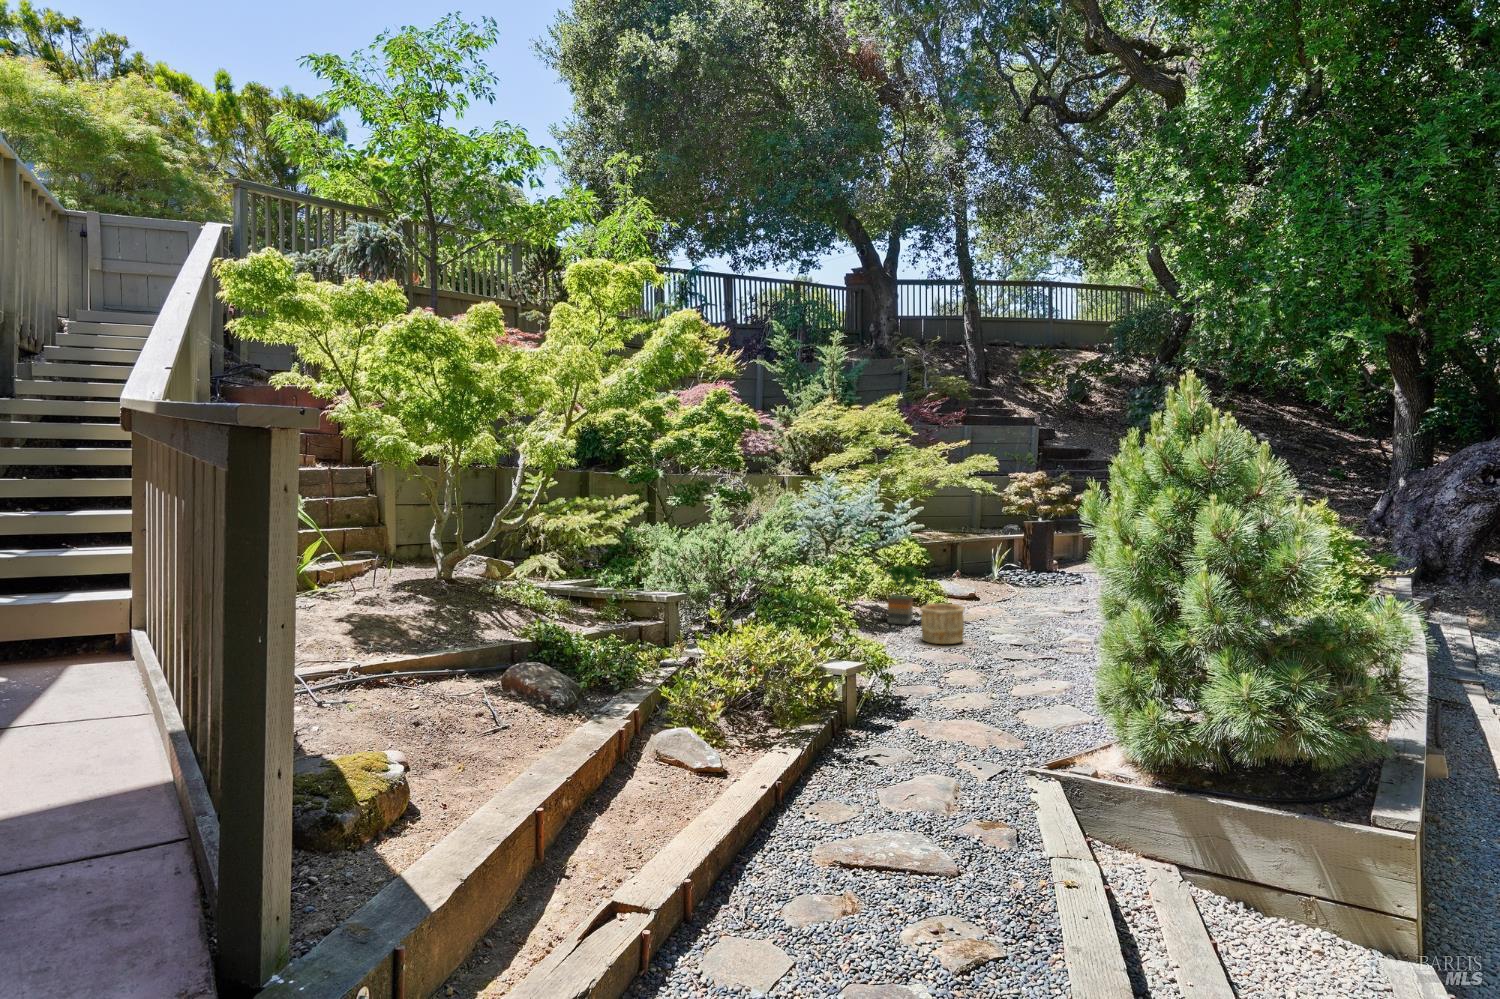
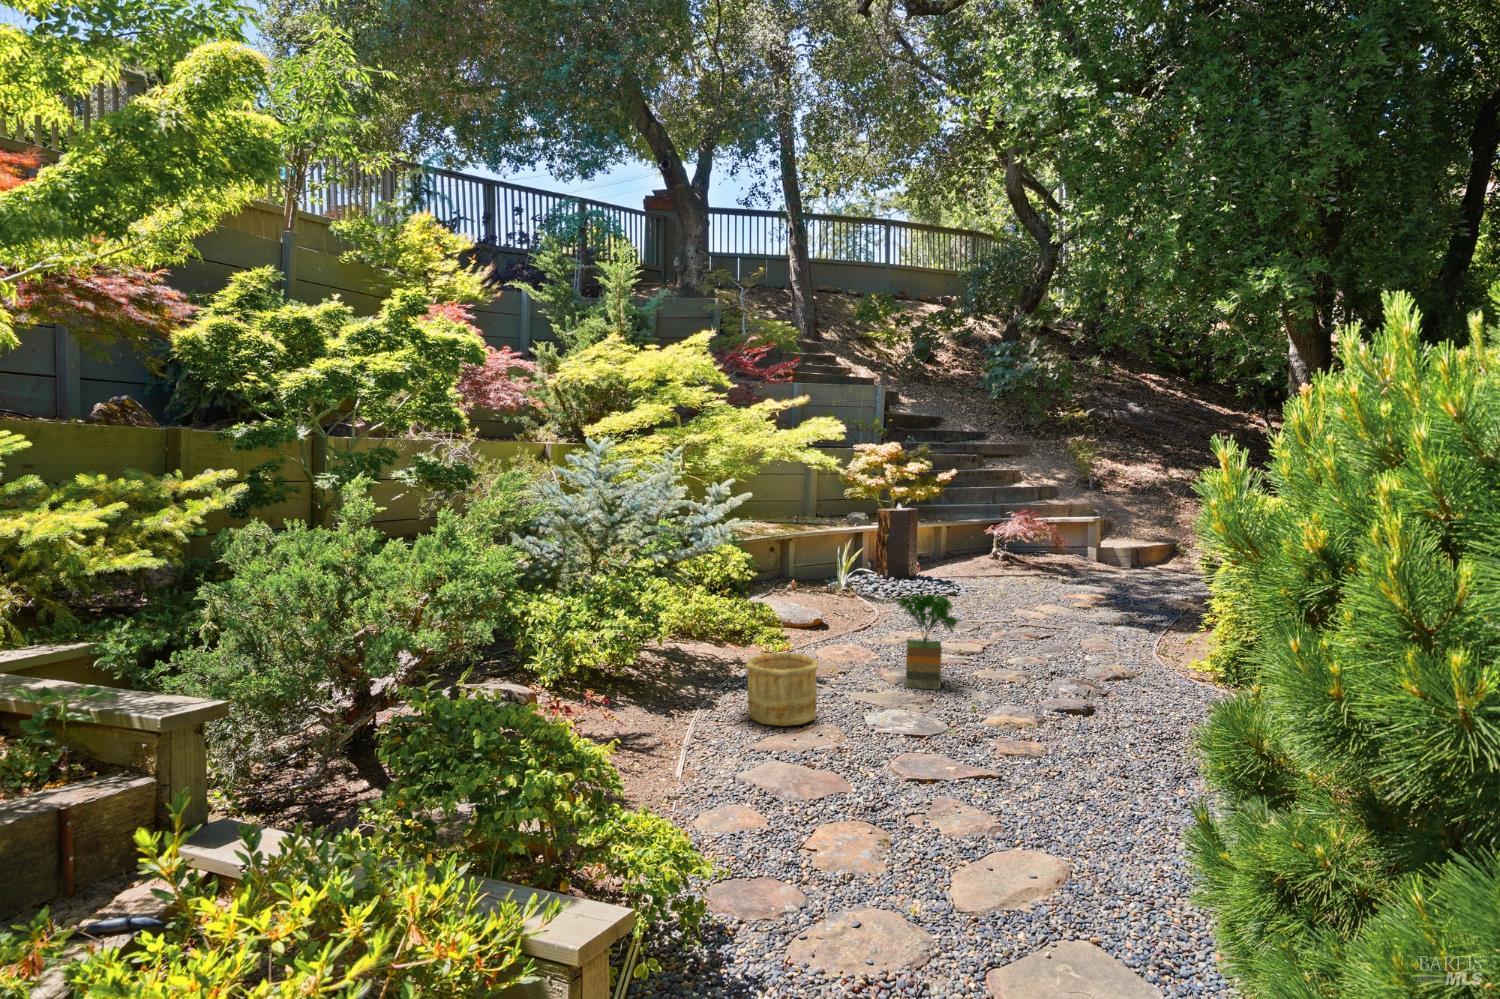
potted tree: present [885,566,920,625] -> present [898,594,958,690]

